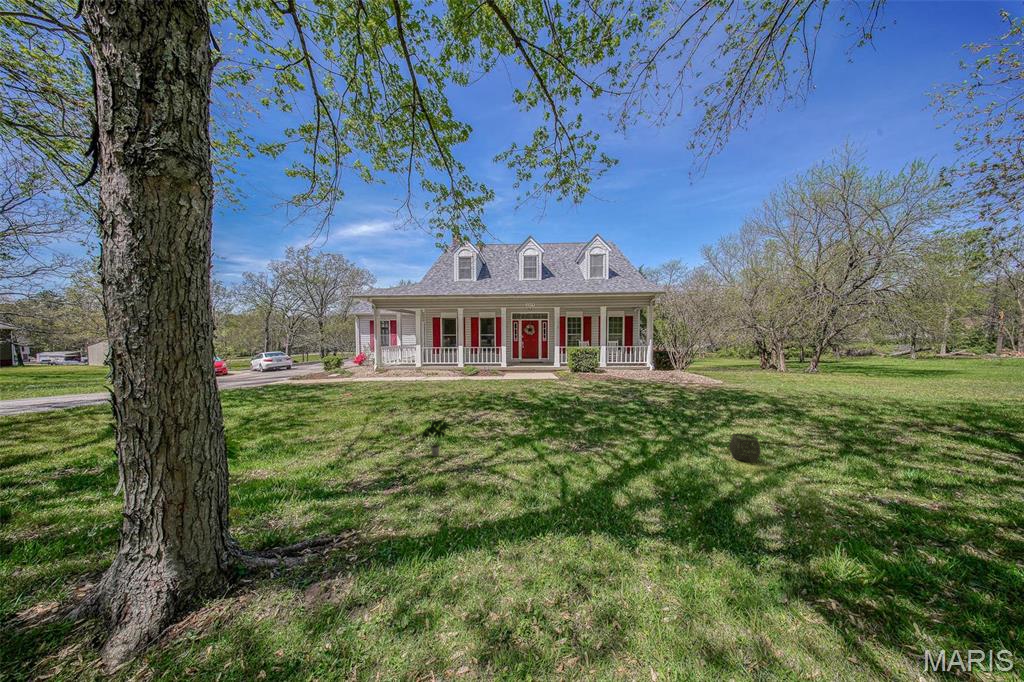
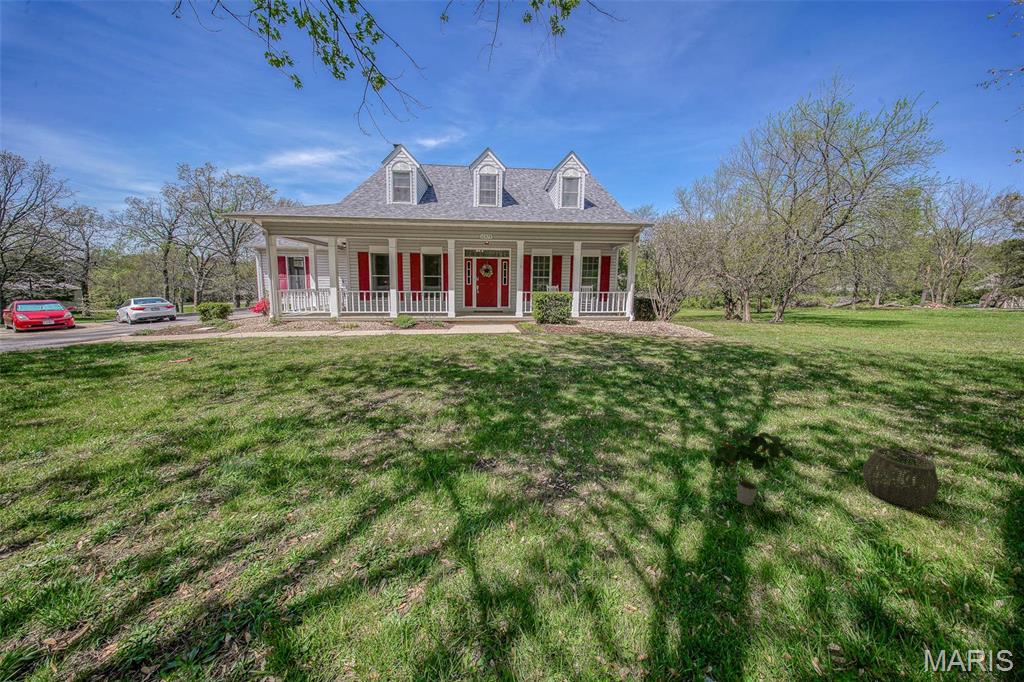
potted plant: present [421,420,450,456] -> present [709,430,793,505]

